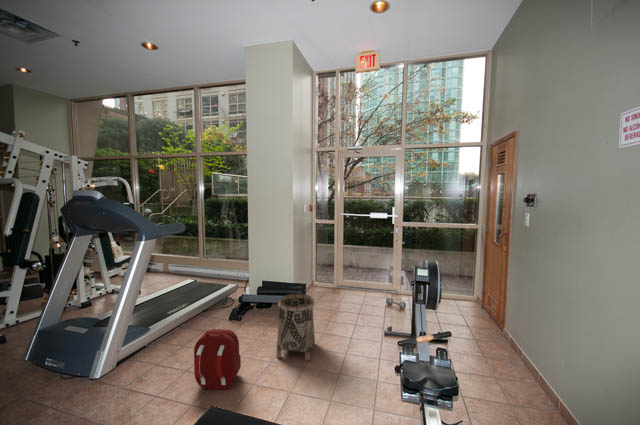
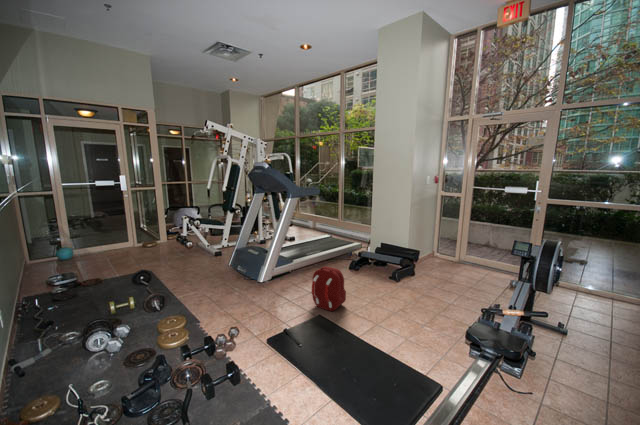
basket: present [276,294,315,360] -> none [377,254,415,311]

